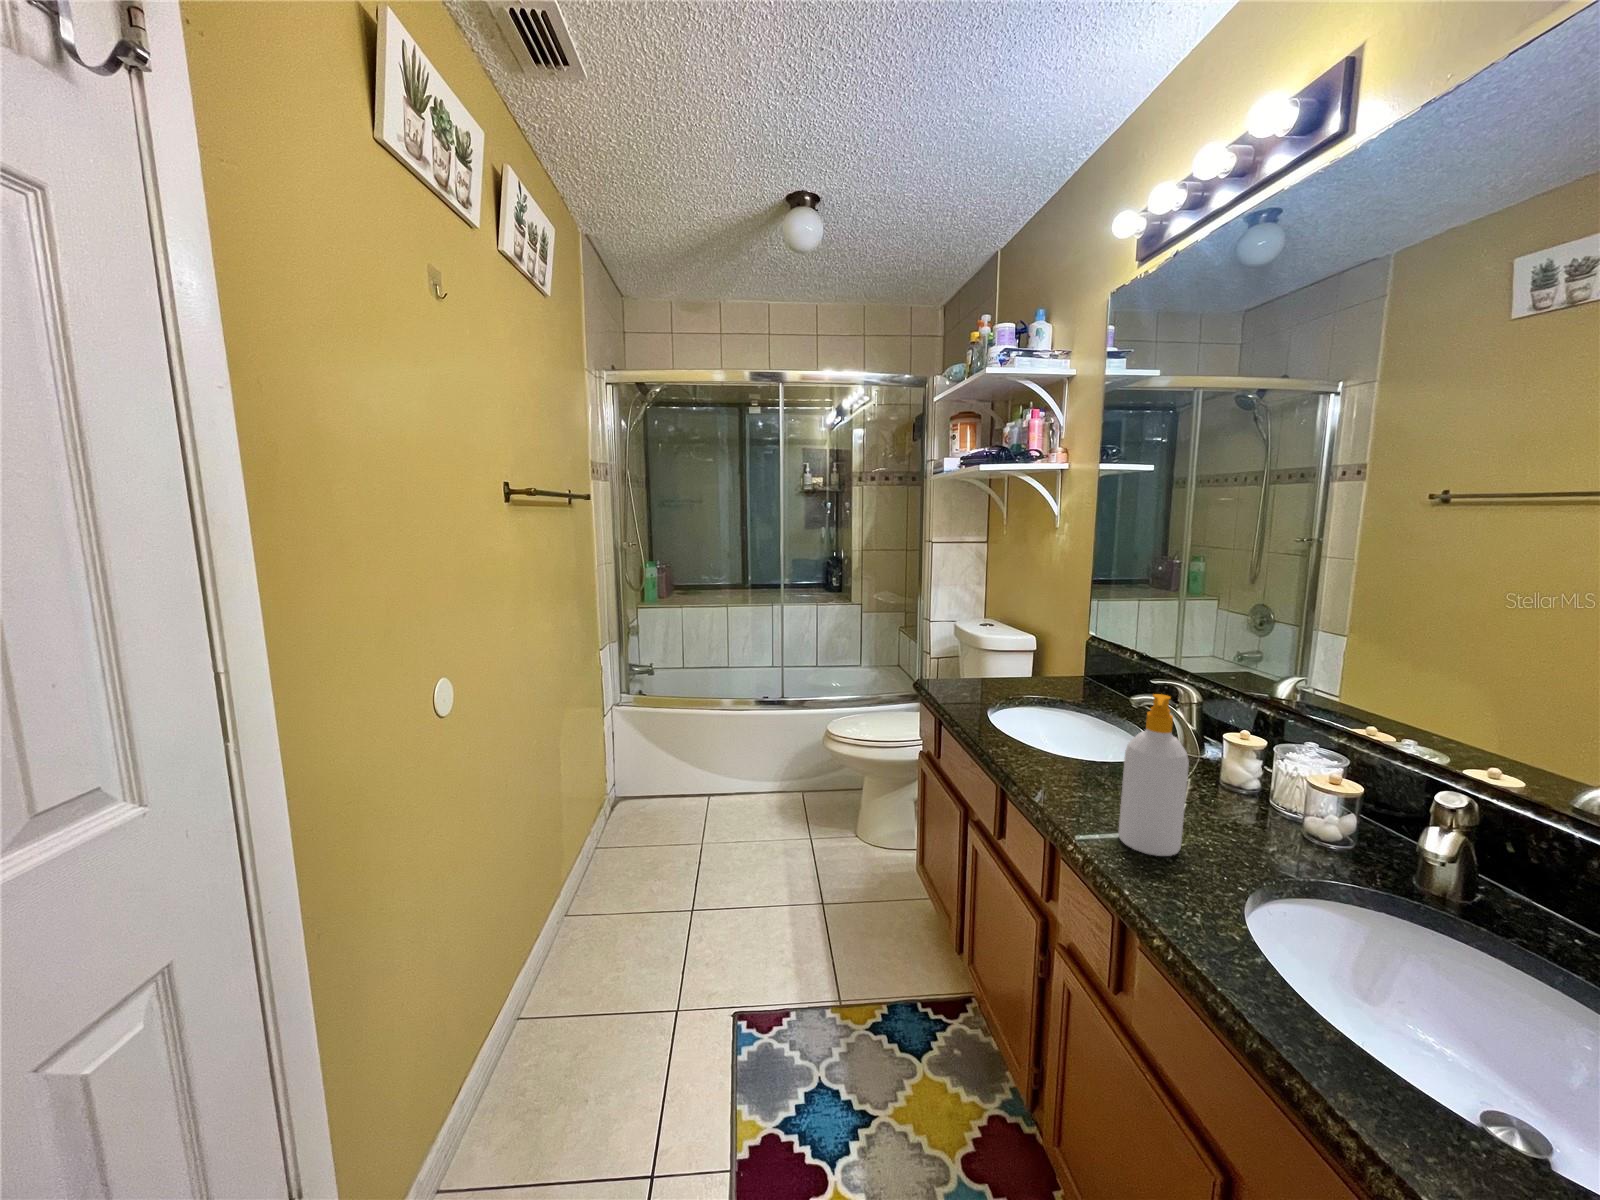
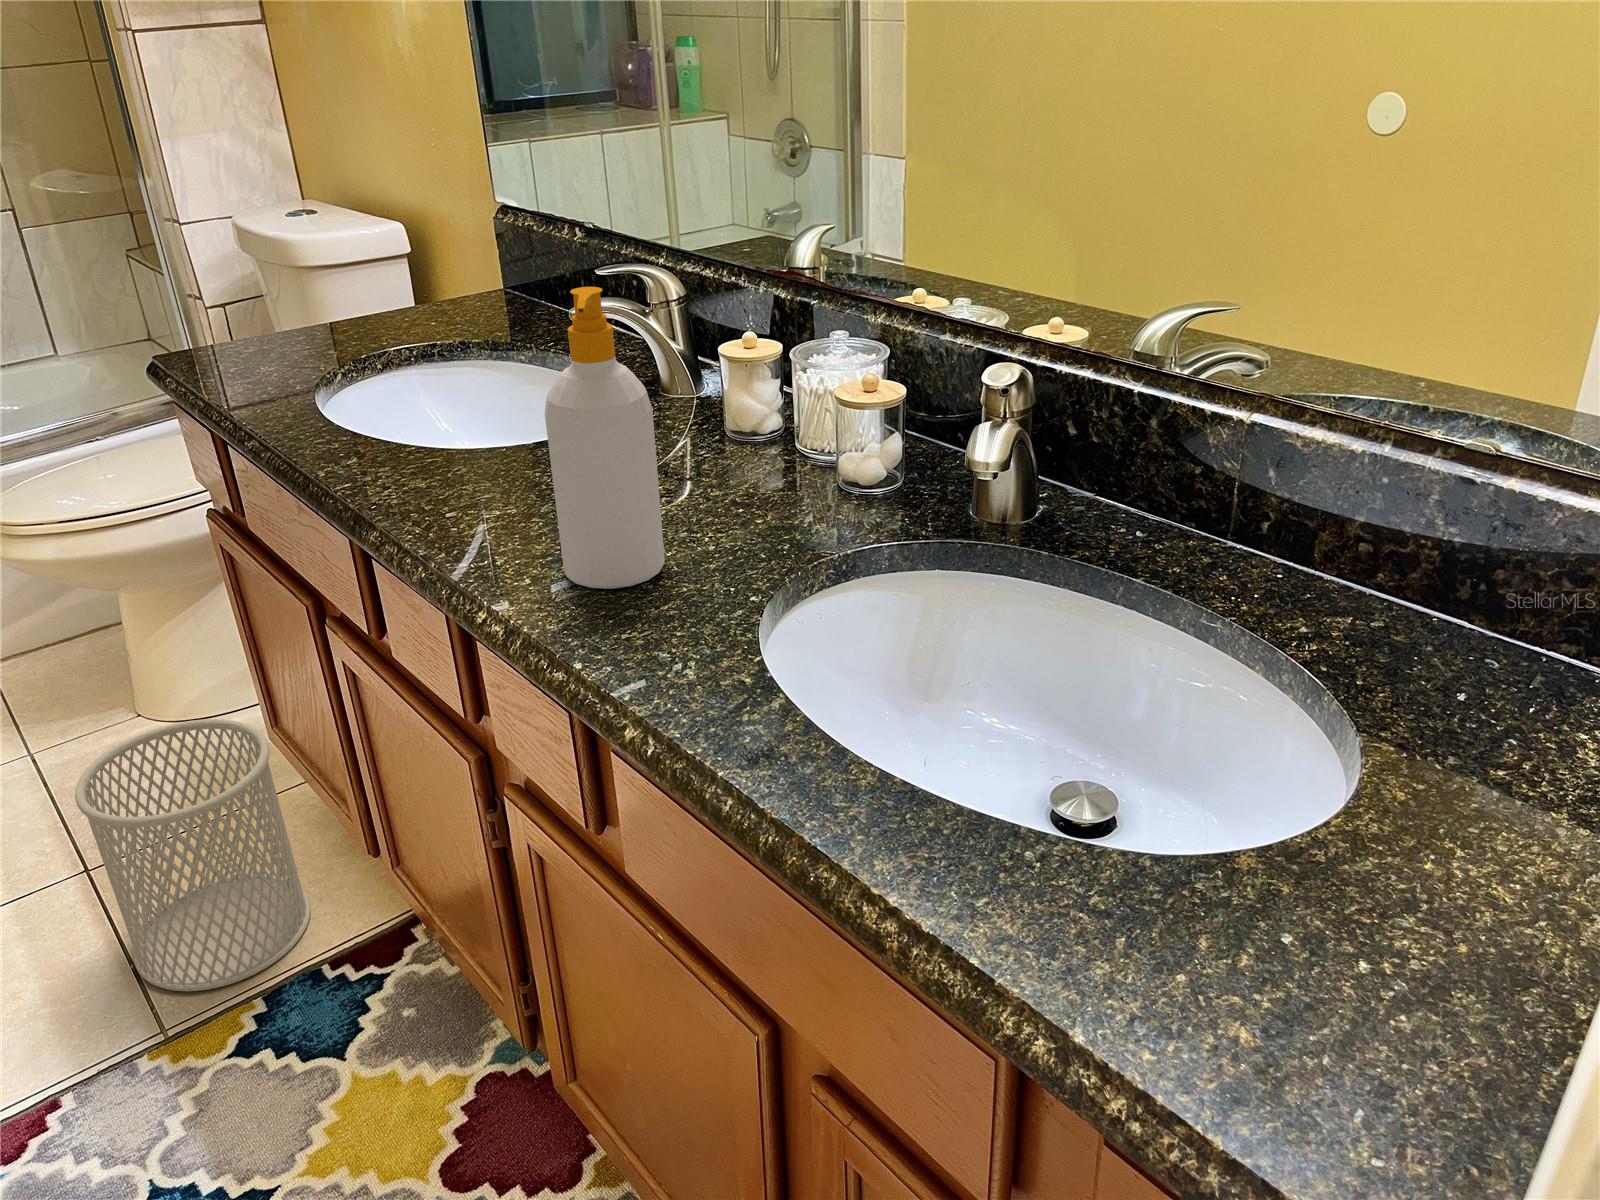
wastebasket: none [835,846,922,991] -> present [75,719,311,991]

